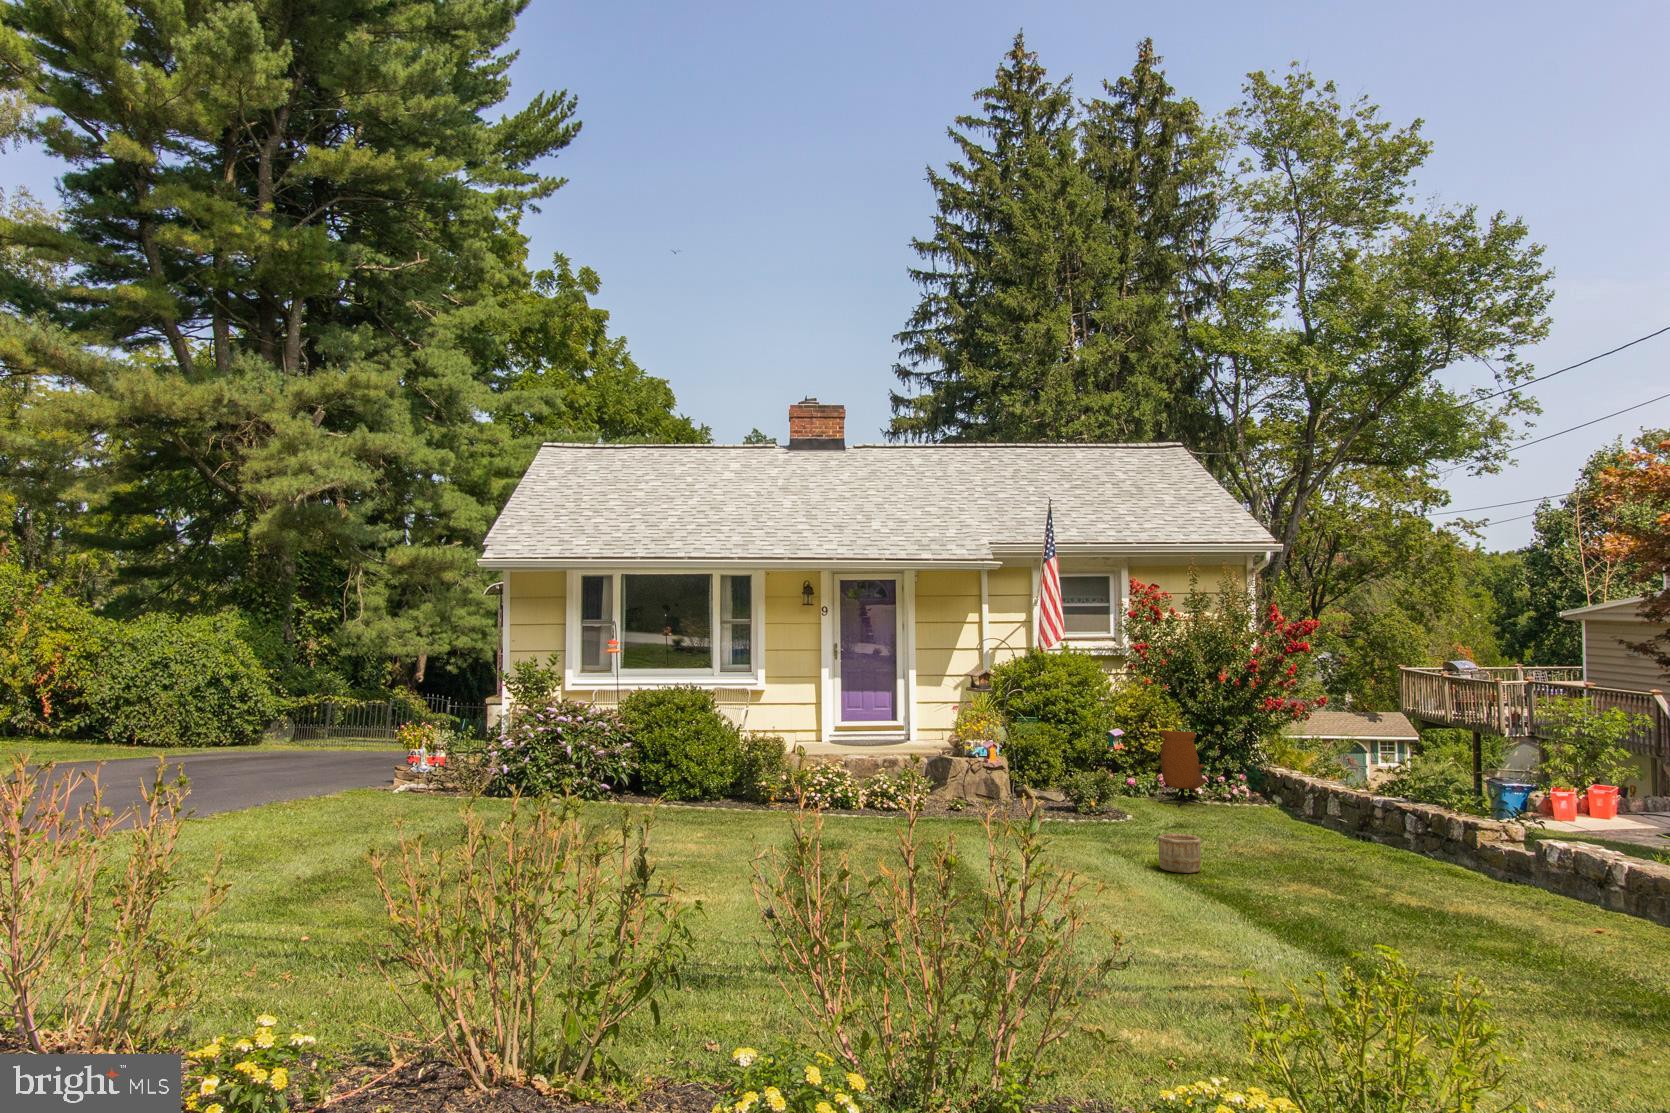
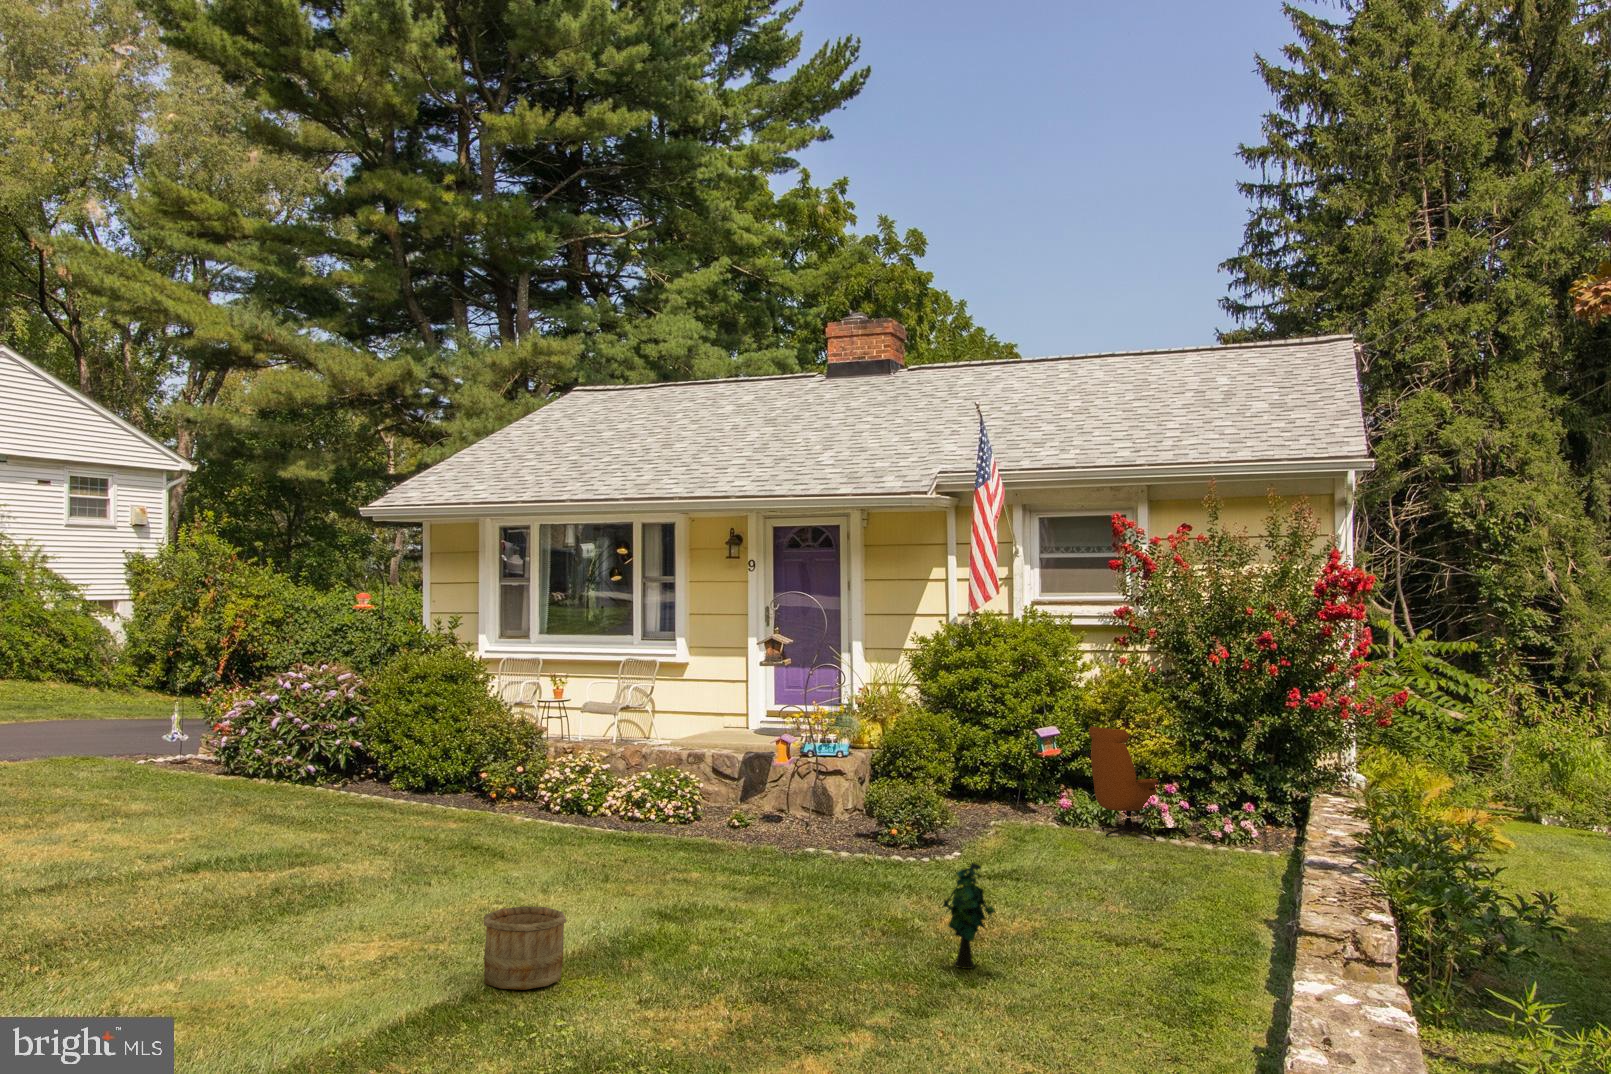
decorative plant: present [1244,762,1265,801] -> present [943,863,995,969]
wooden bucket: present [1158,833,1202,873] -> present [484,906,567,990]

